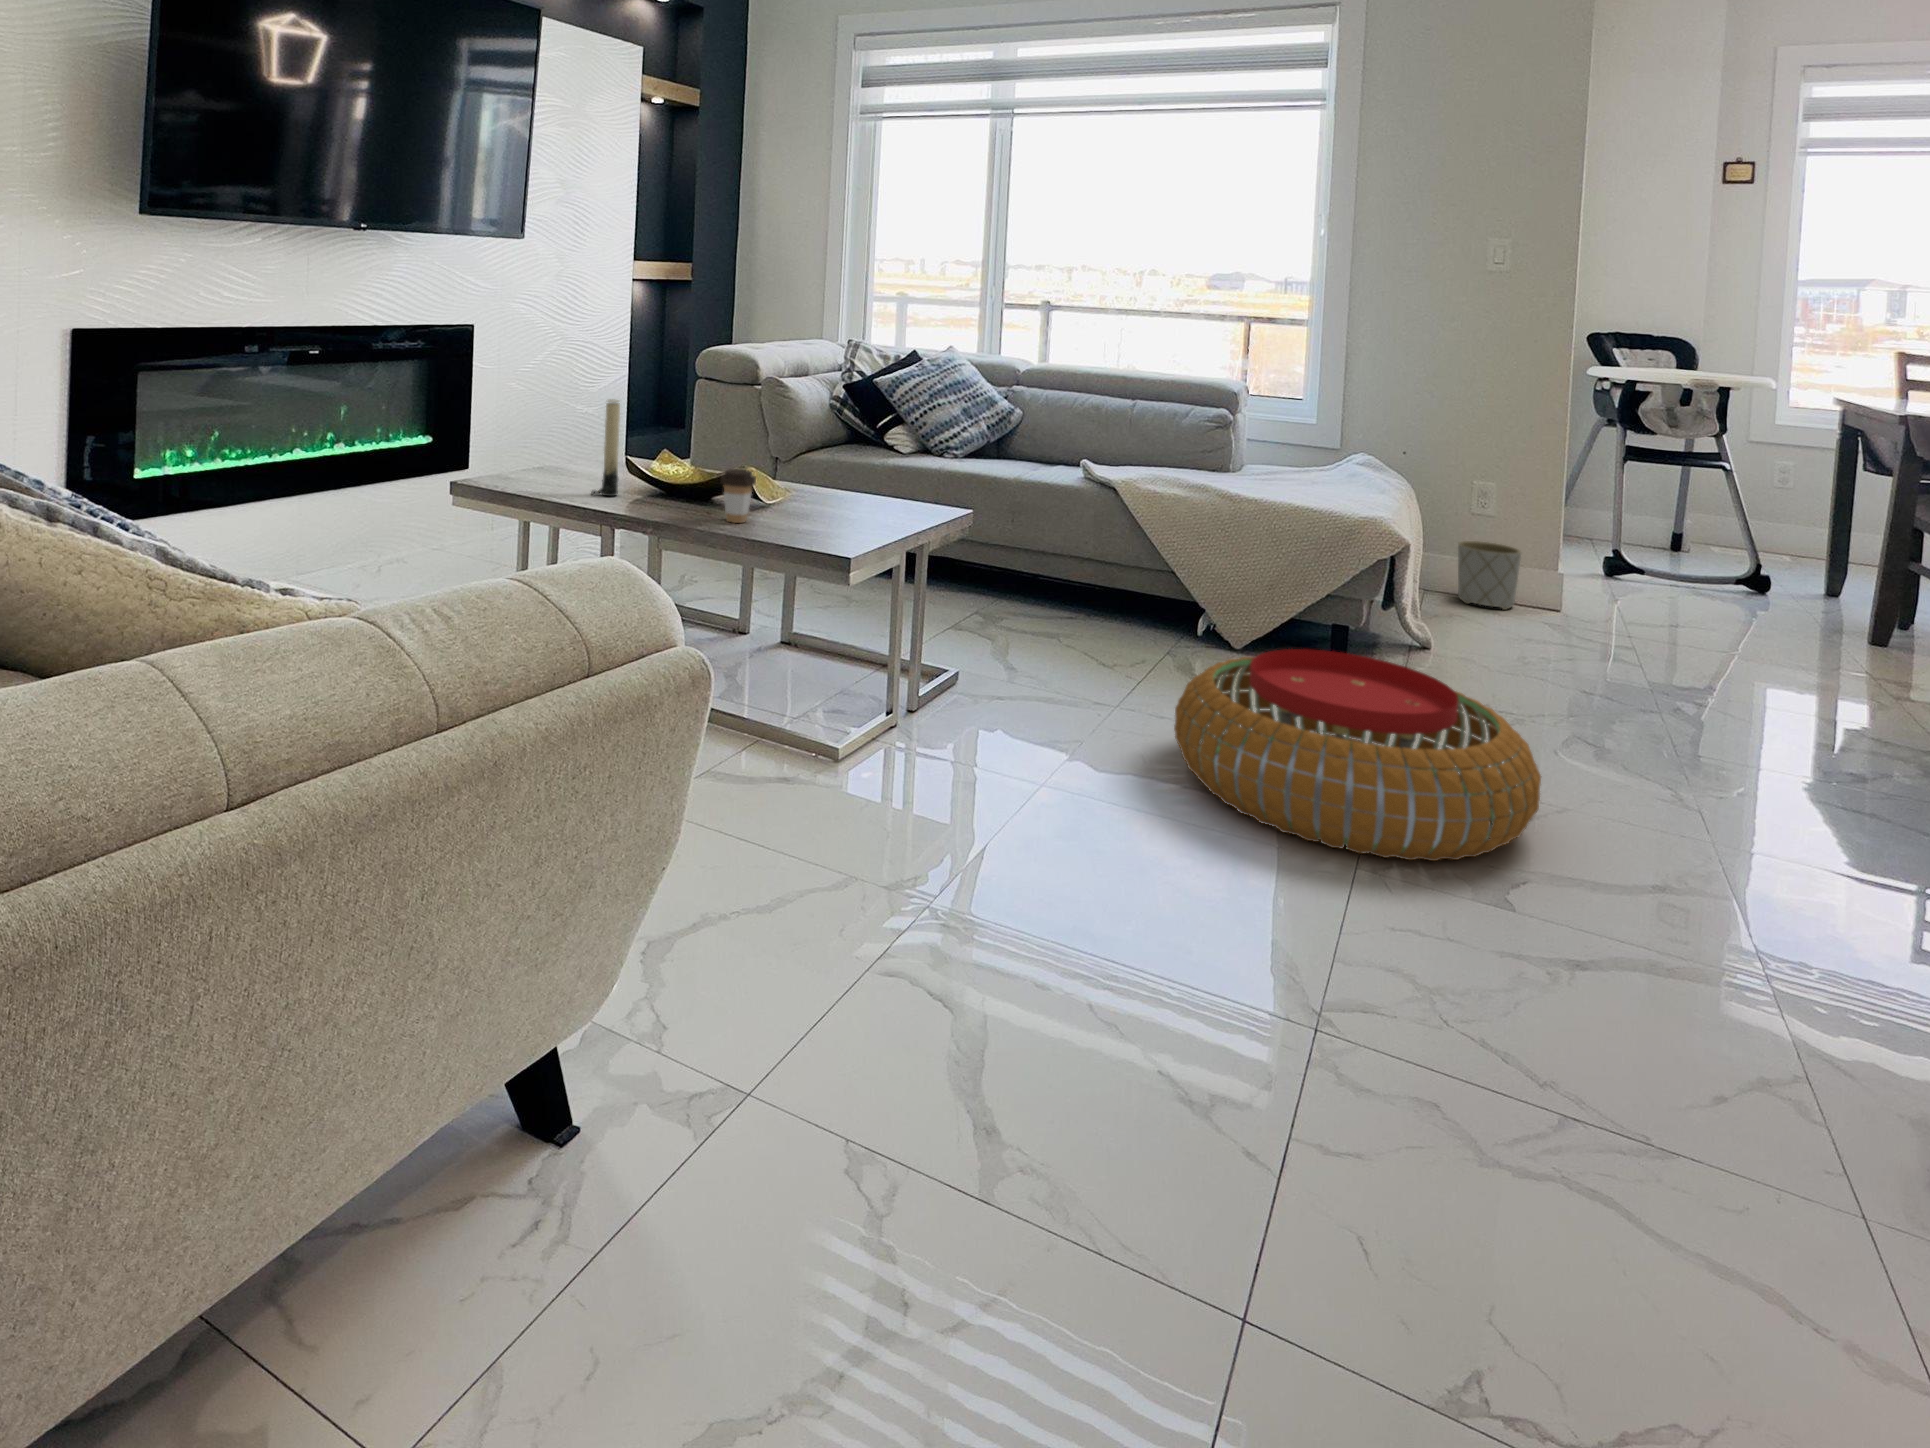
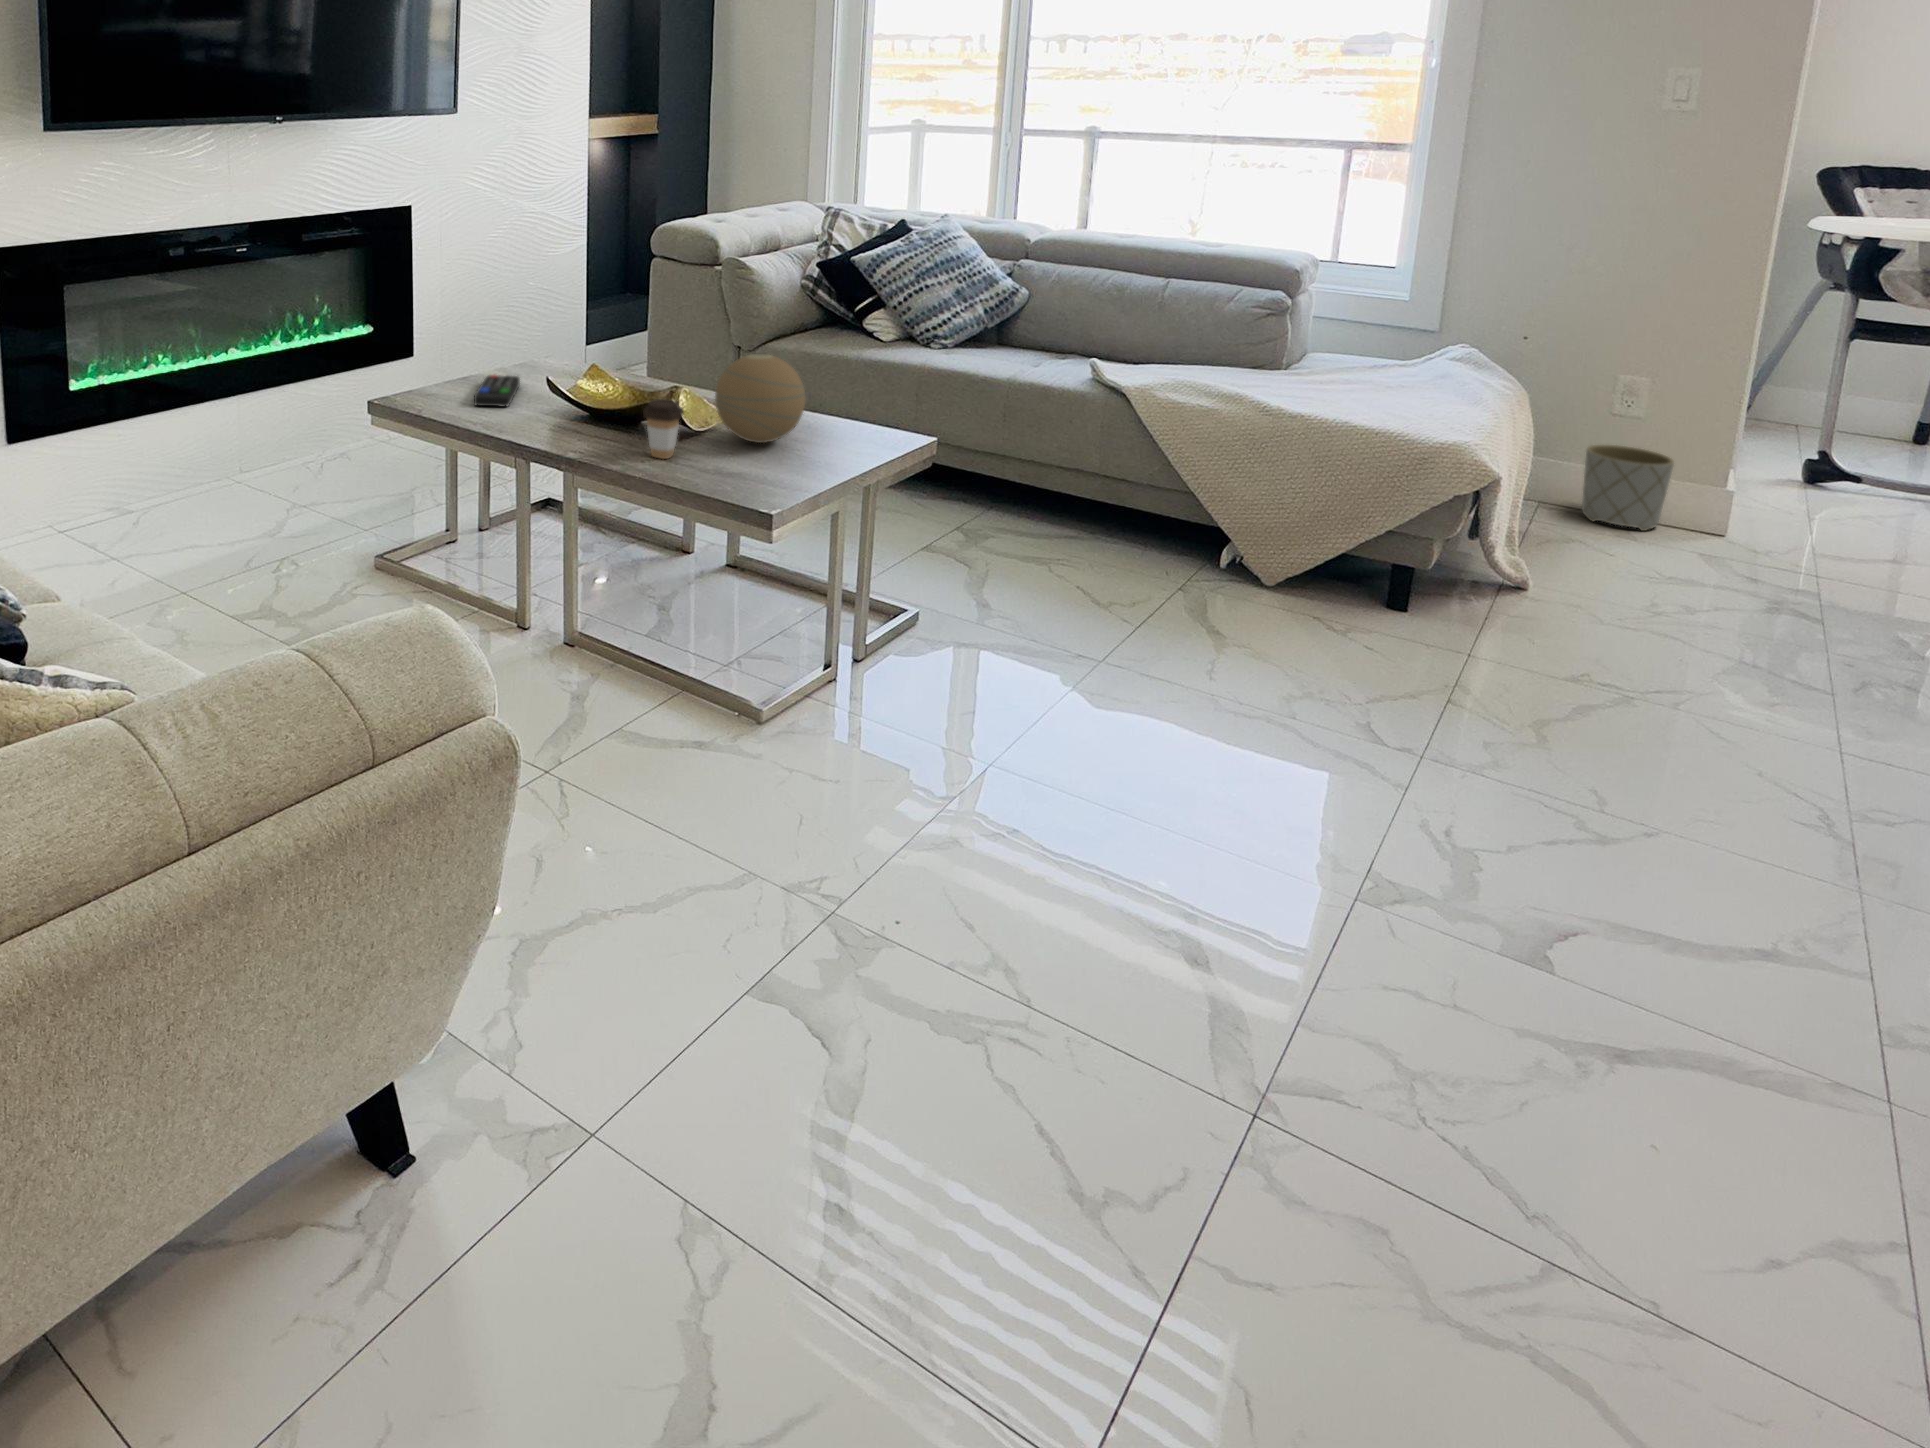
candle: present [591,399,620,496] -> none [513,316,542,419]
decorative orb: none [781,432,860,512] -> present [715,354,805,443]
remote control: none [551,463,590,487] -> present [474,375,520,406]
pouf: present [1174,649,1541,861] -> none [1163,622,1638,903]

